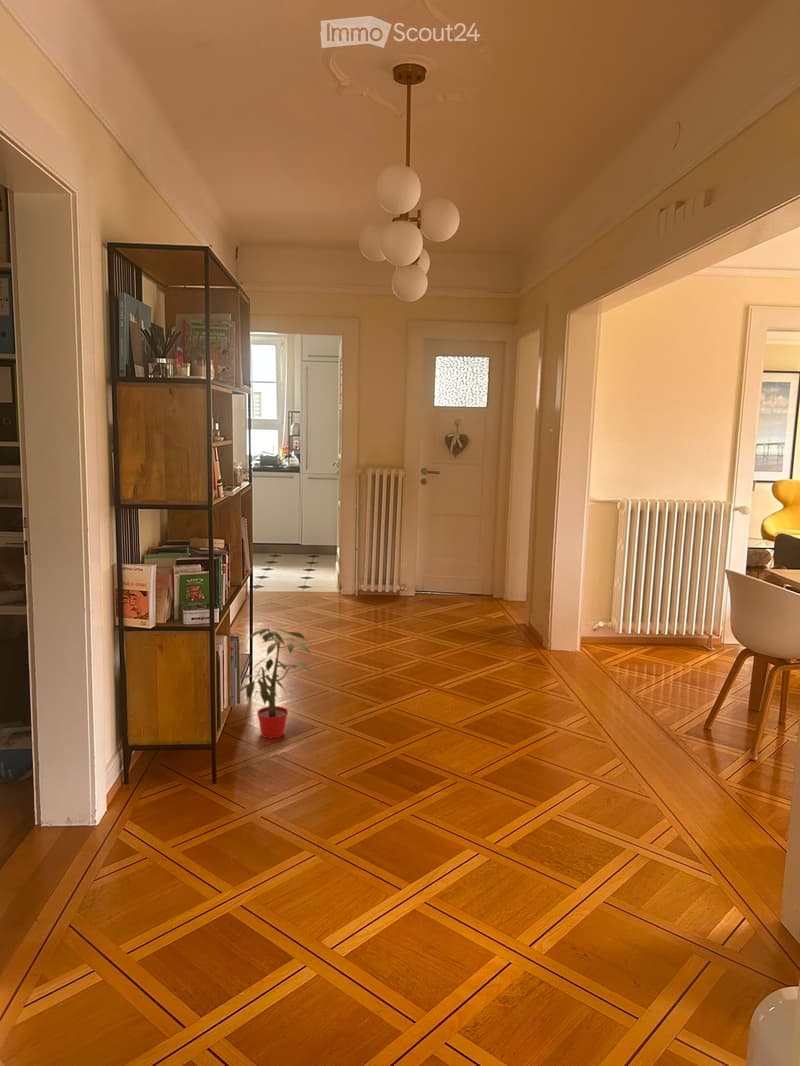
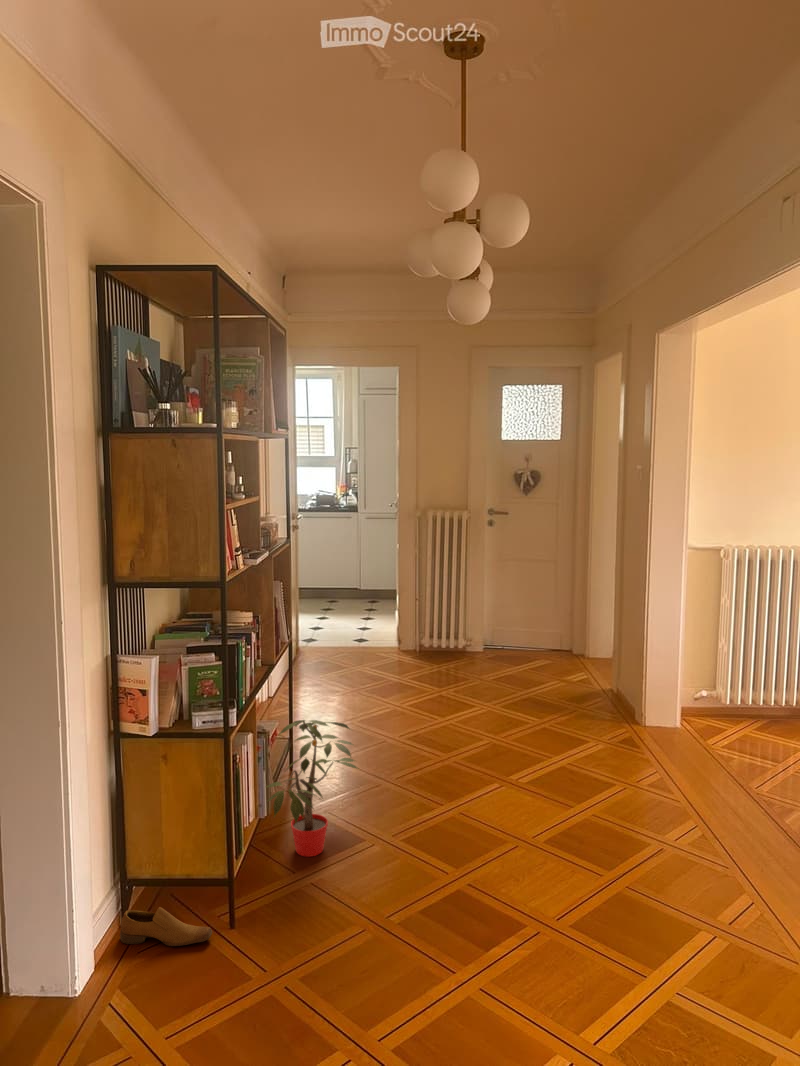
shoe: none [124,765,200,794] -> present [120,907,212,946]

